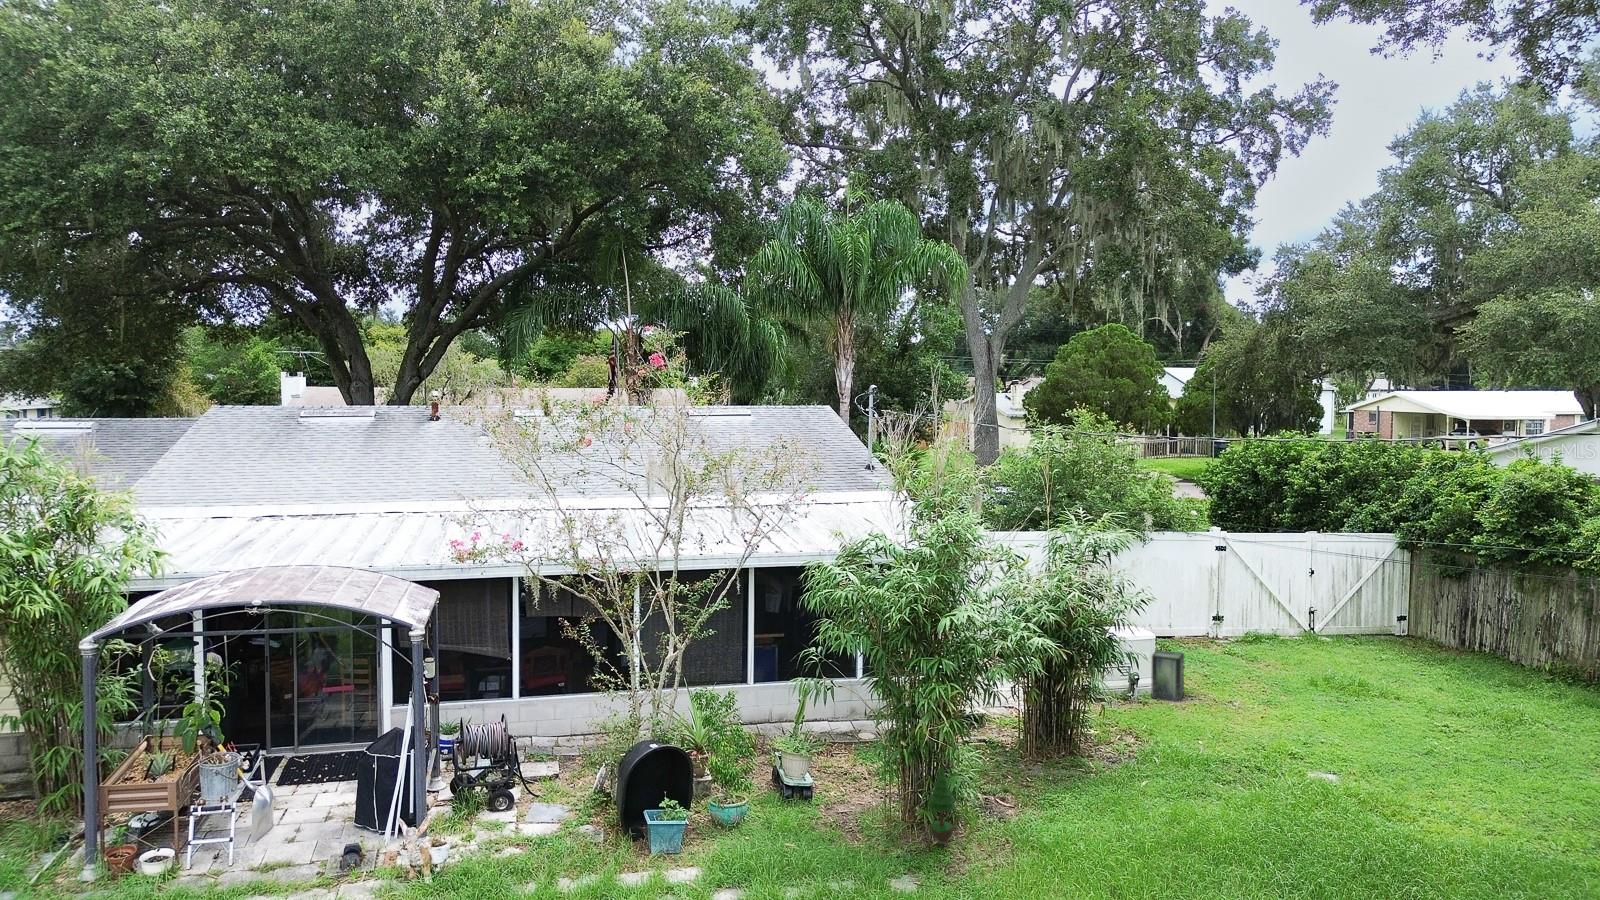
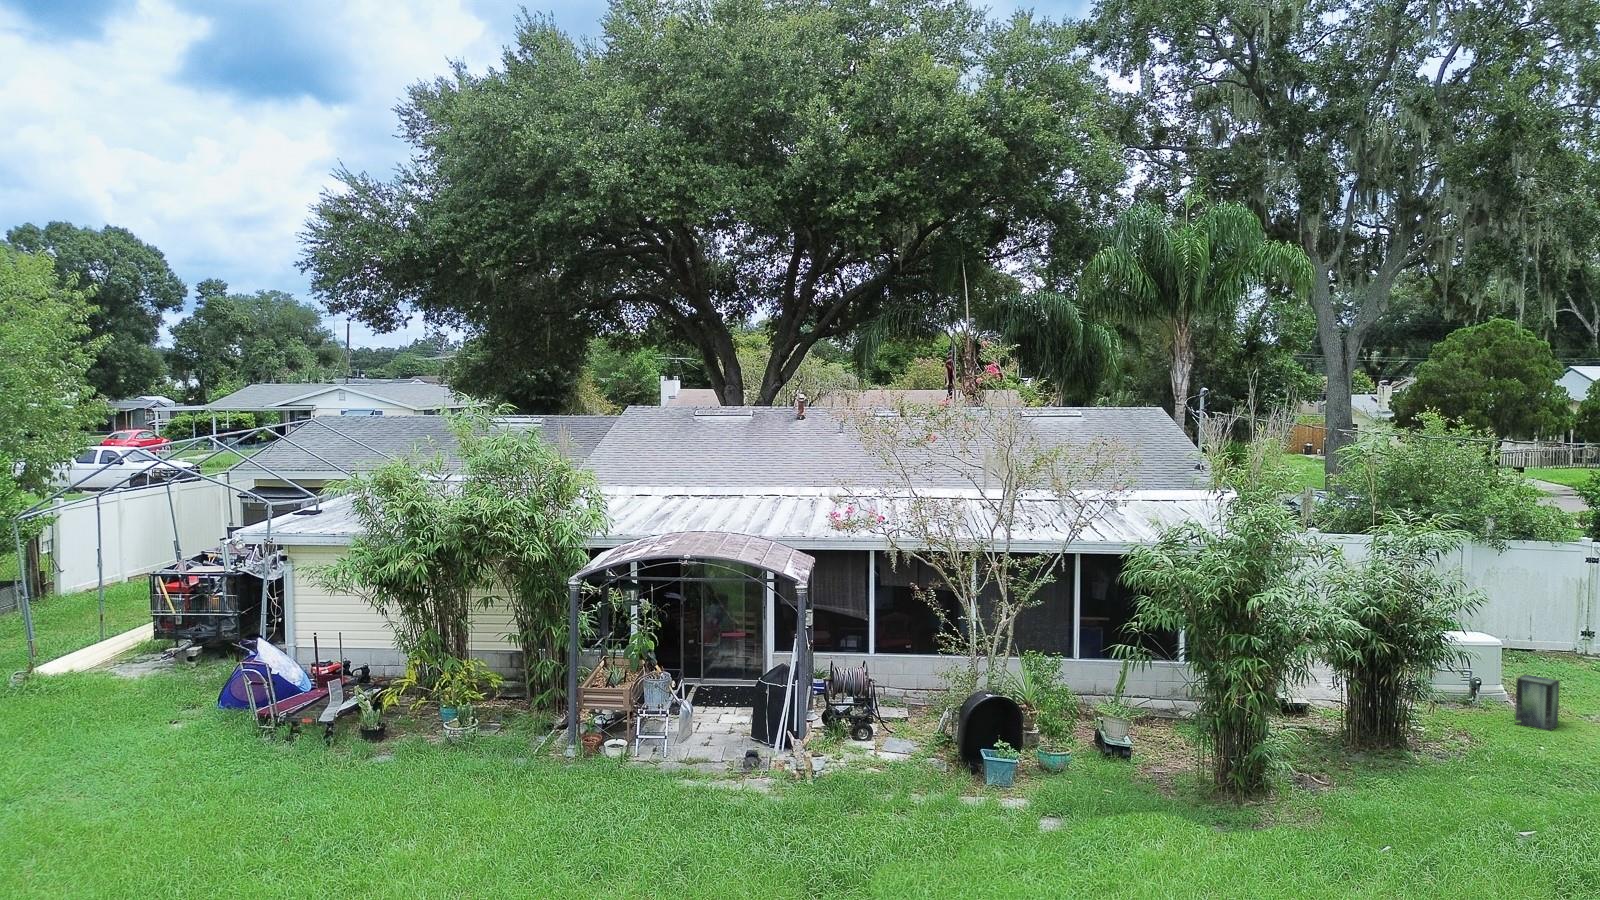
potted tree: present [928,767,955,844] -> none [1234,732,1263,804]

